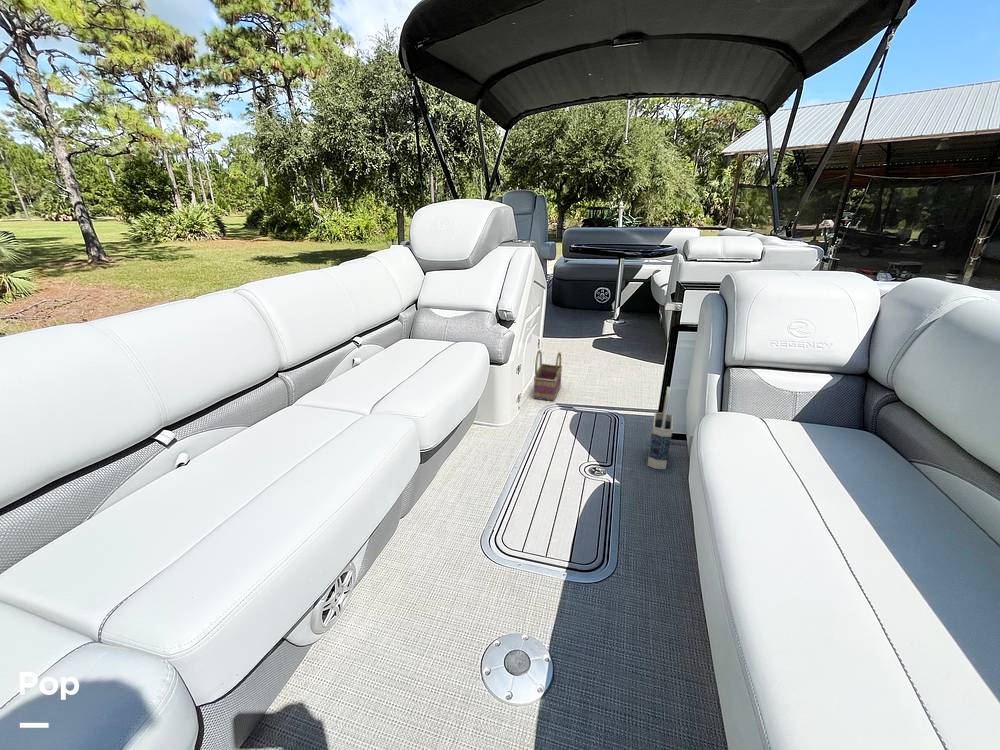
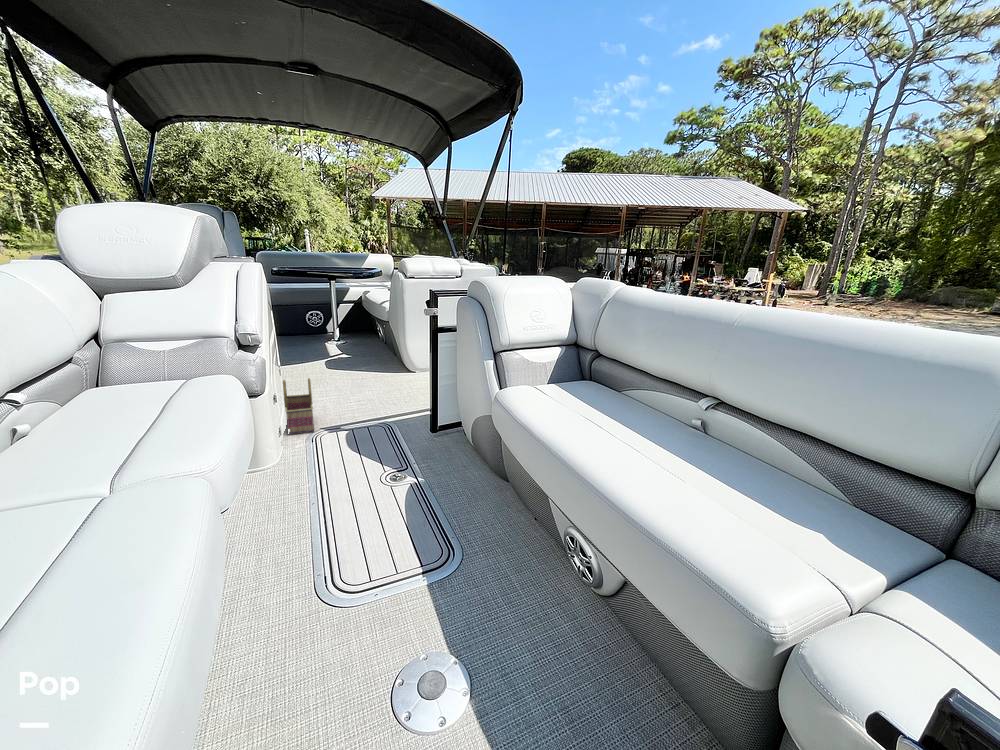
bag: present [648,387,673,469] -> none [432,384,454,460]

